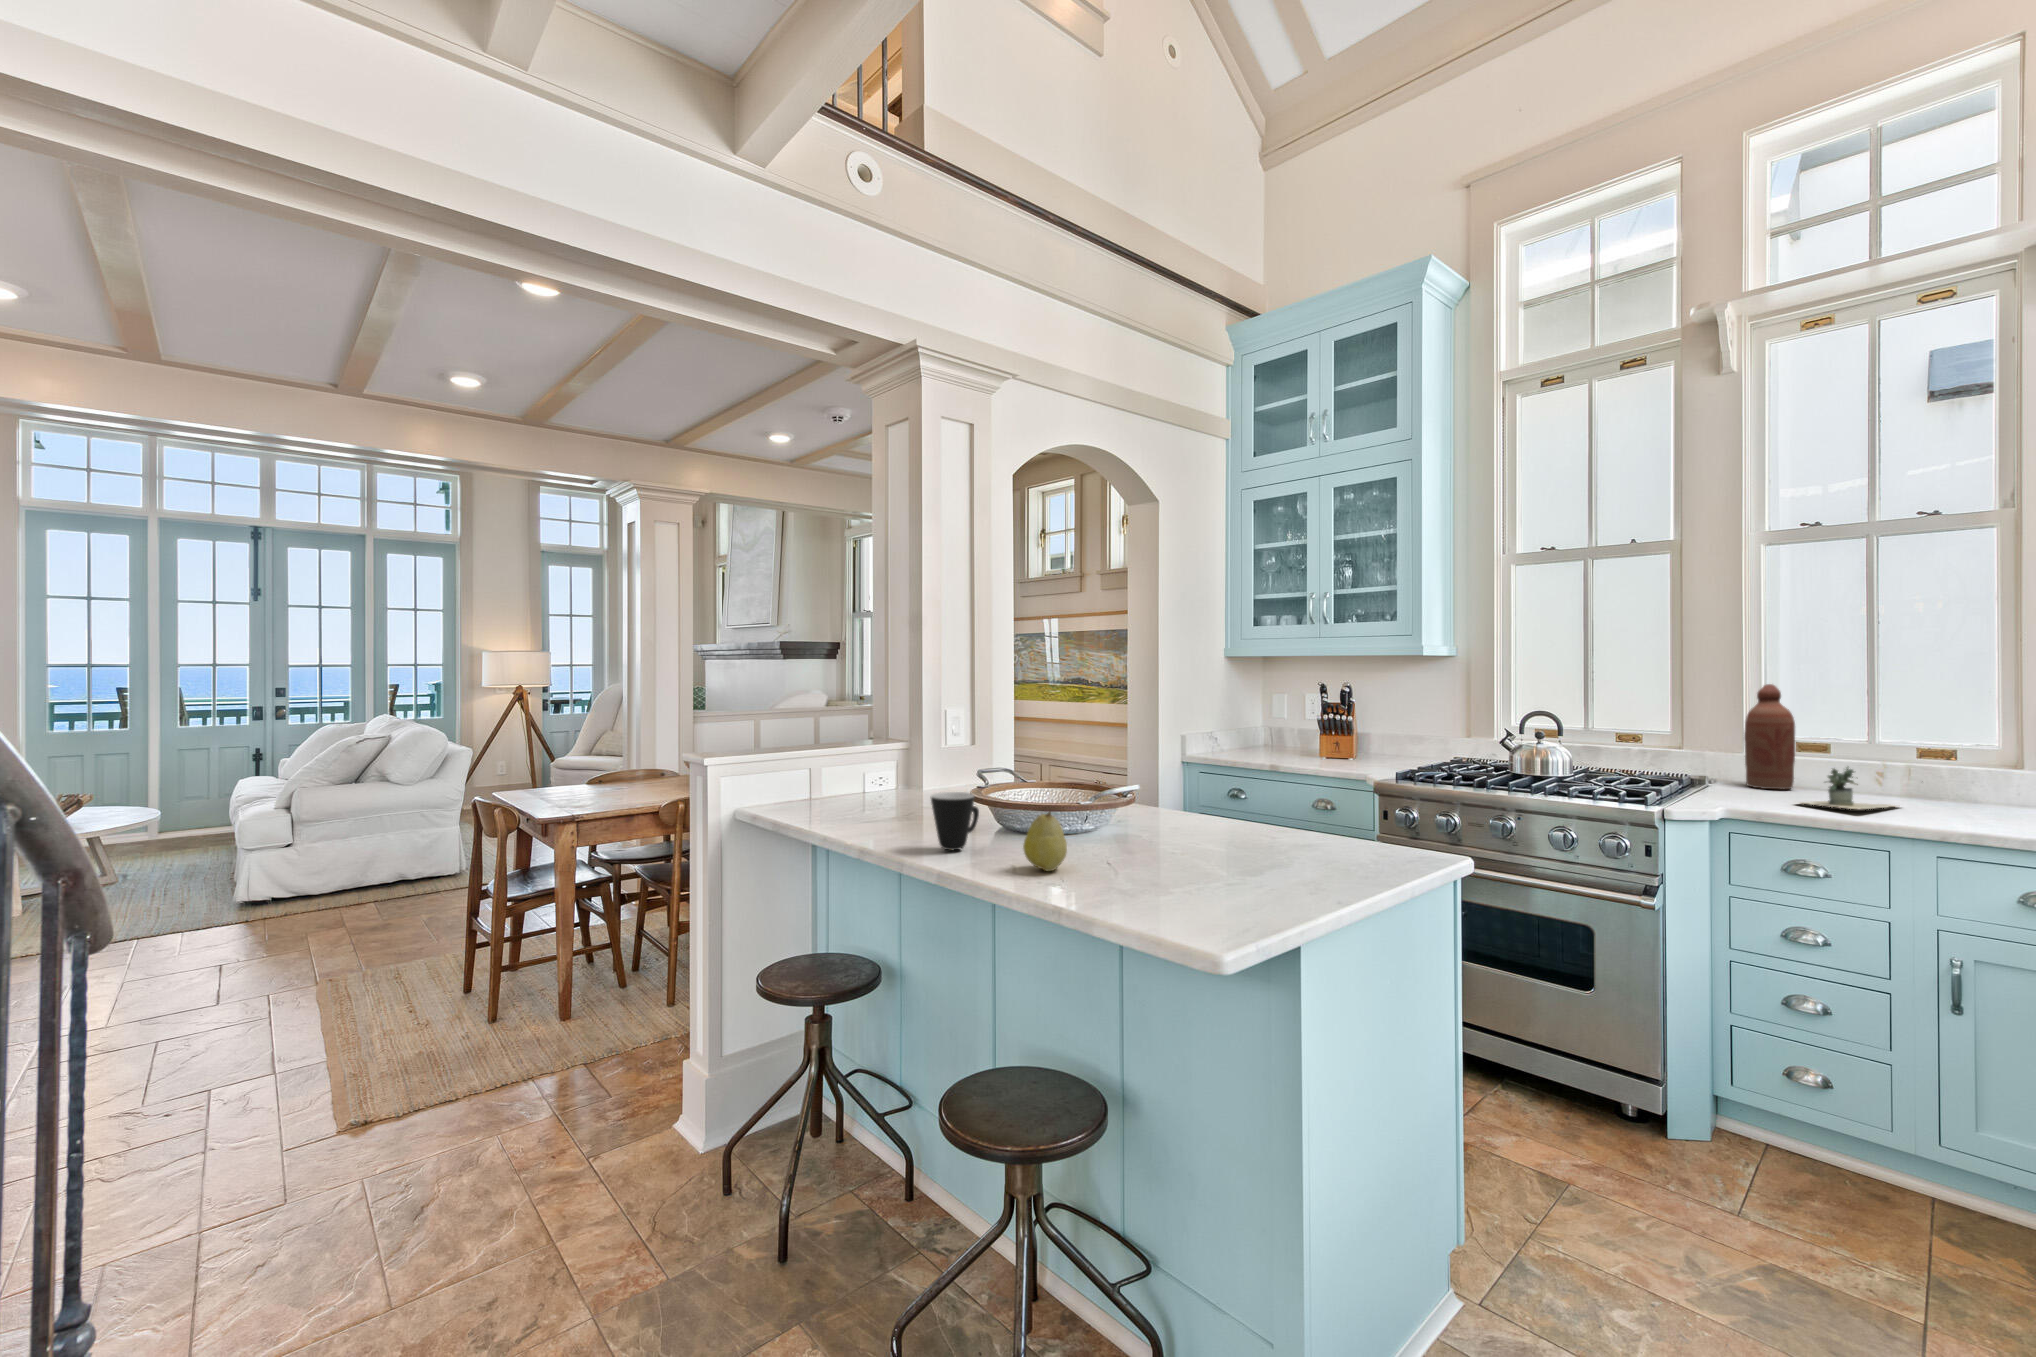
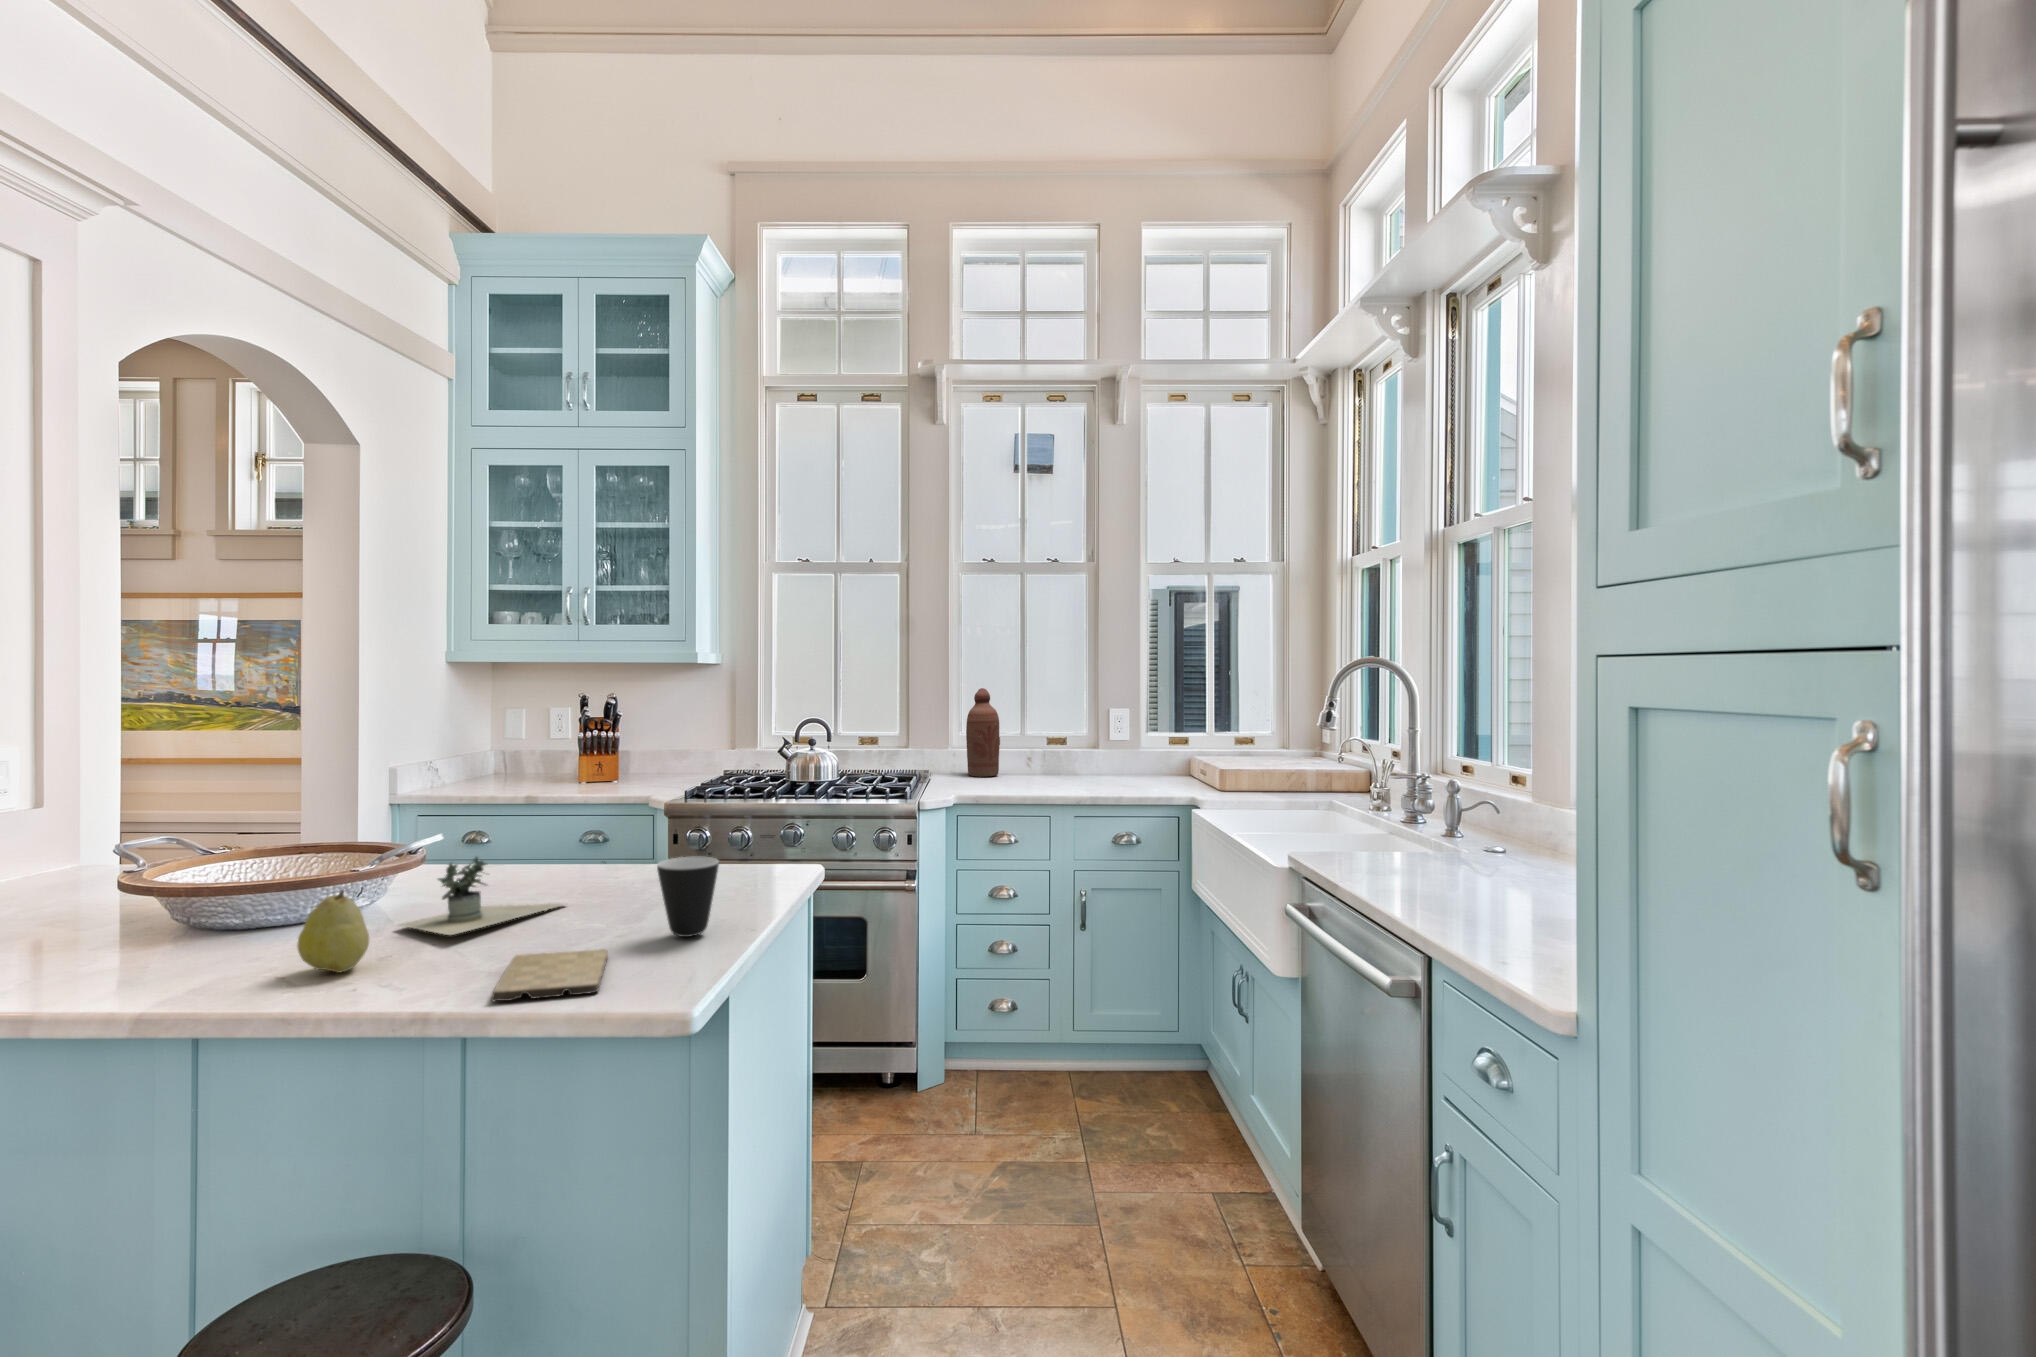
potted plant: present [1803,767,1895,809] -> present [400,857,604,935]
mug: present [931,792,979,850] -> present [657,857,719,937]
cutting board: none [1119,881,1227,922] -> present [492,949,608,1001]

